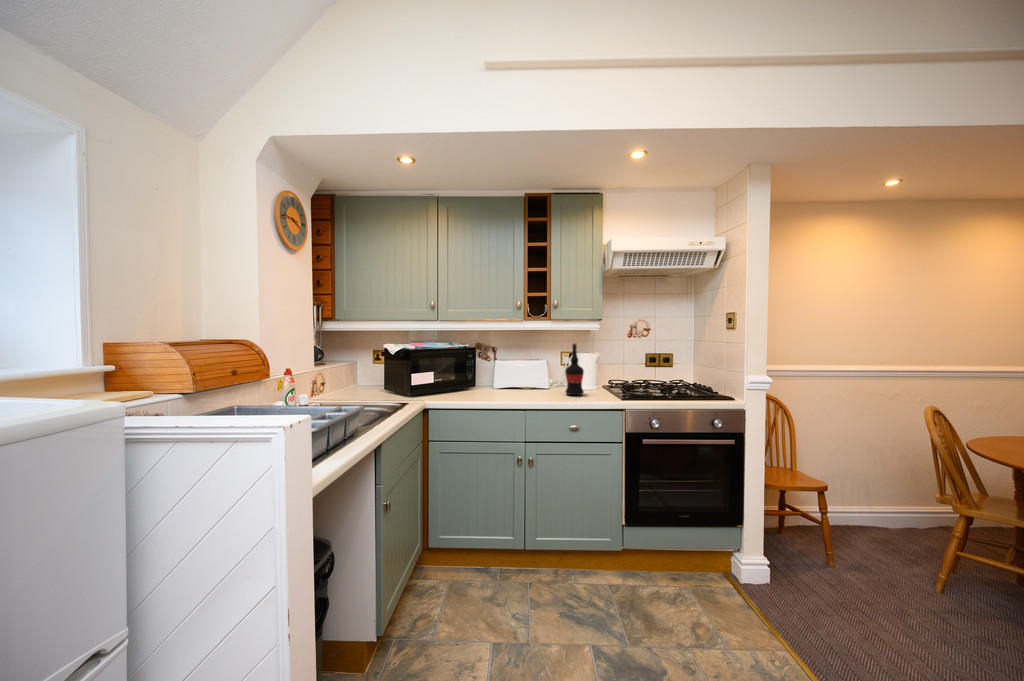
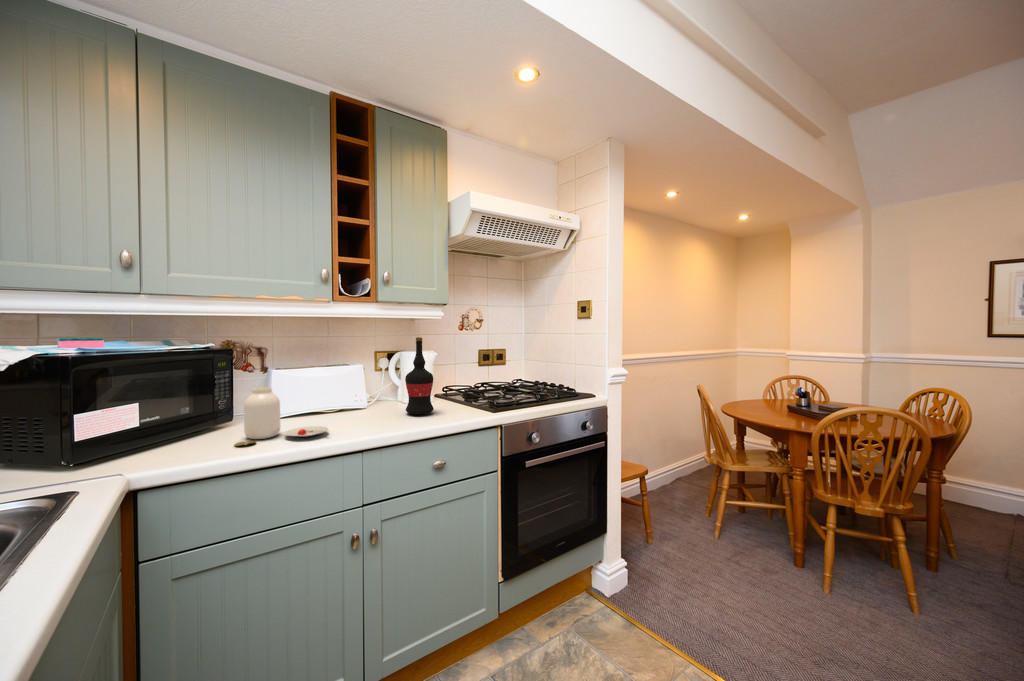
jar: none [468,369,512,397] -> present [235,387,328,446]

